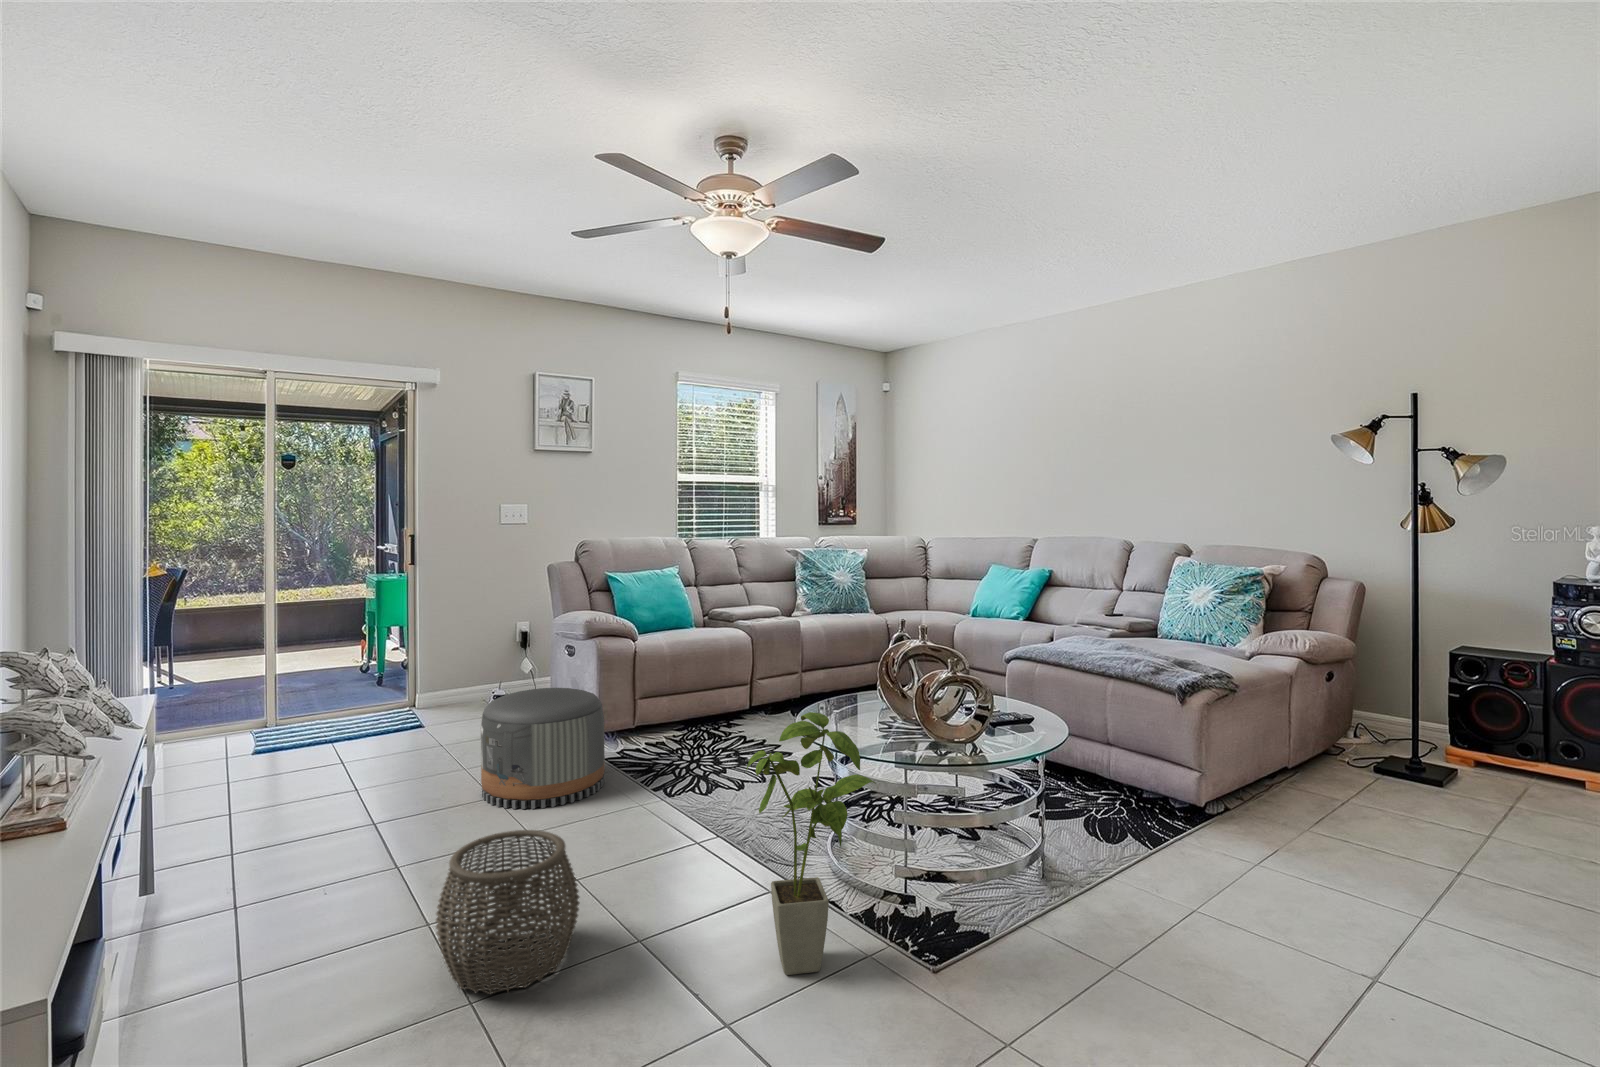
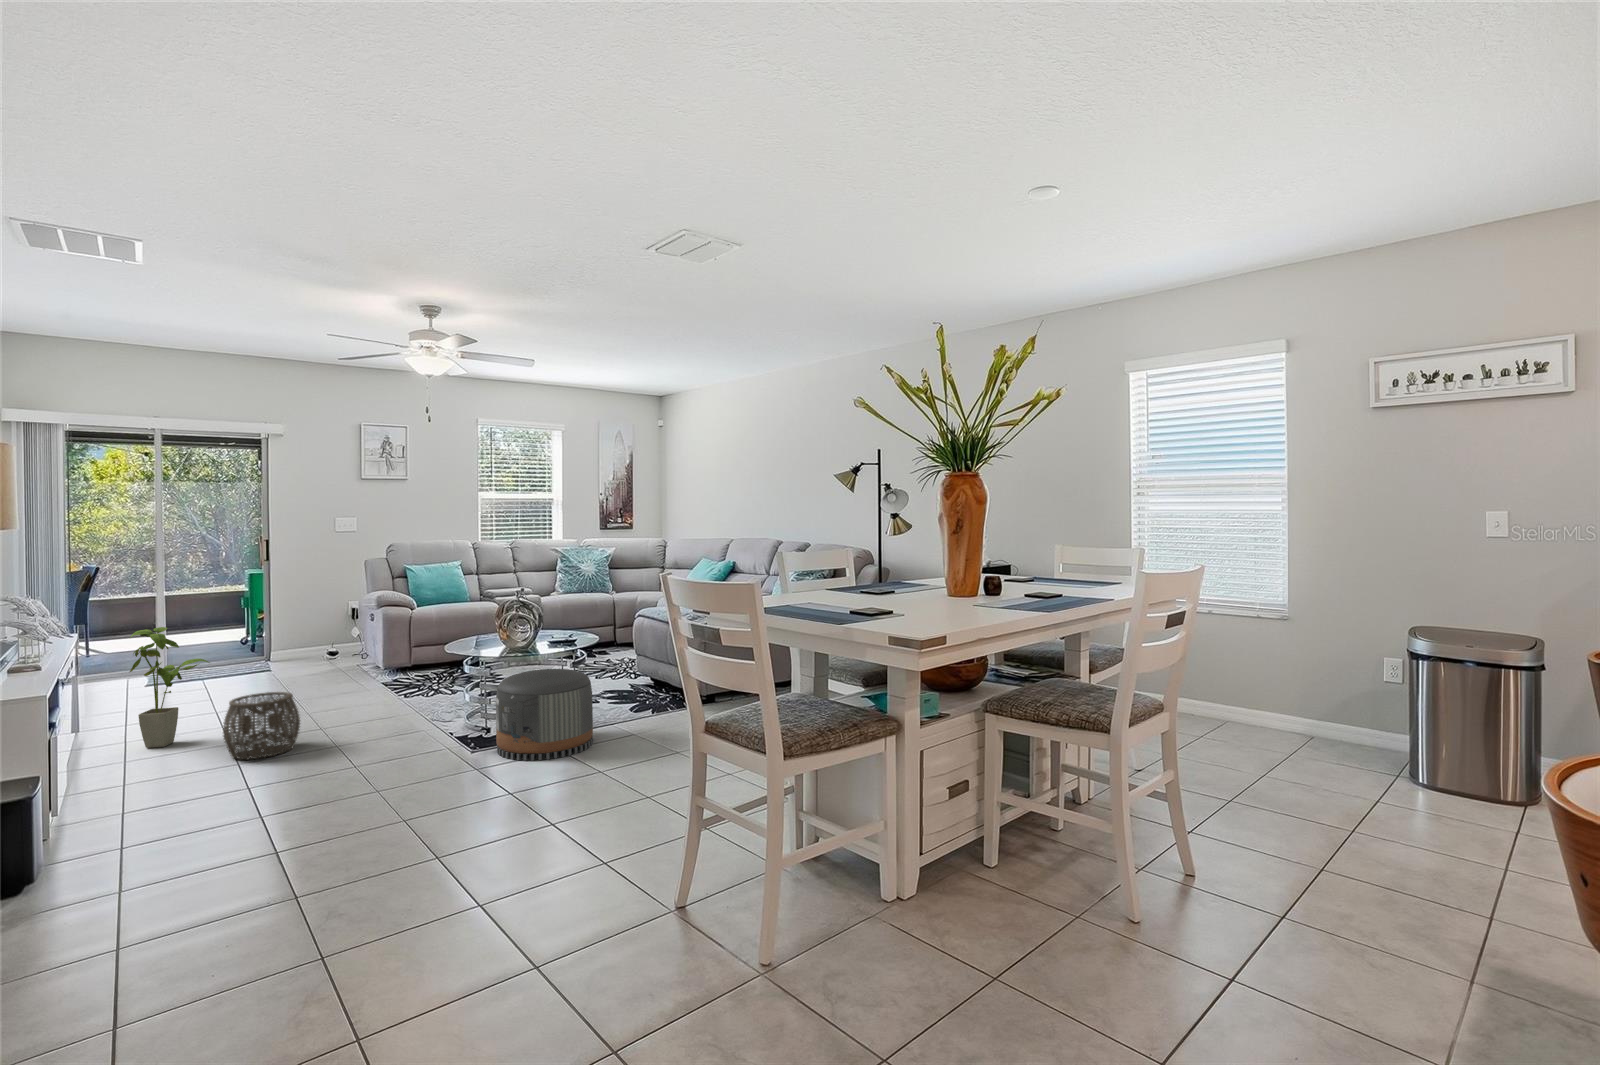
pouf: present [481,688,605,809] -> present [496,669,593,761]
house plant: present [747,712,875,975] -> present [130,627,210,748]

